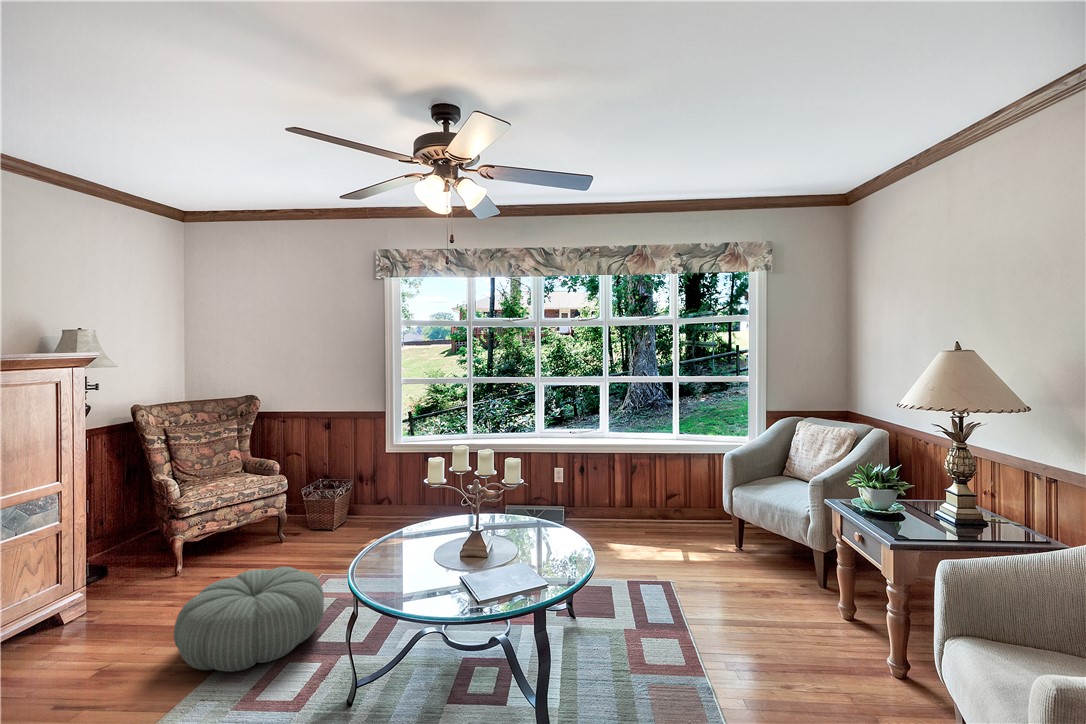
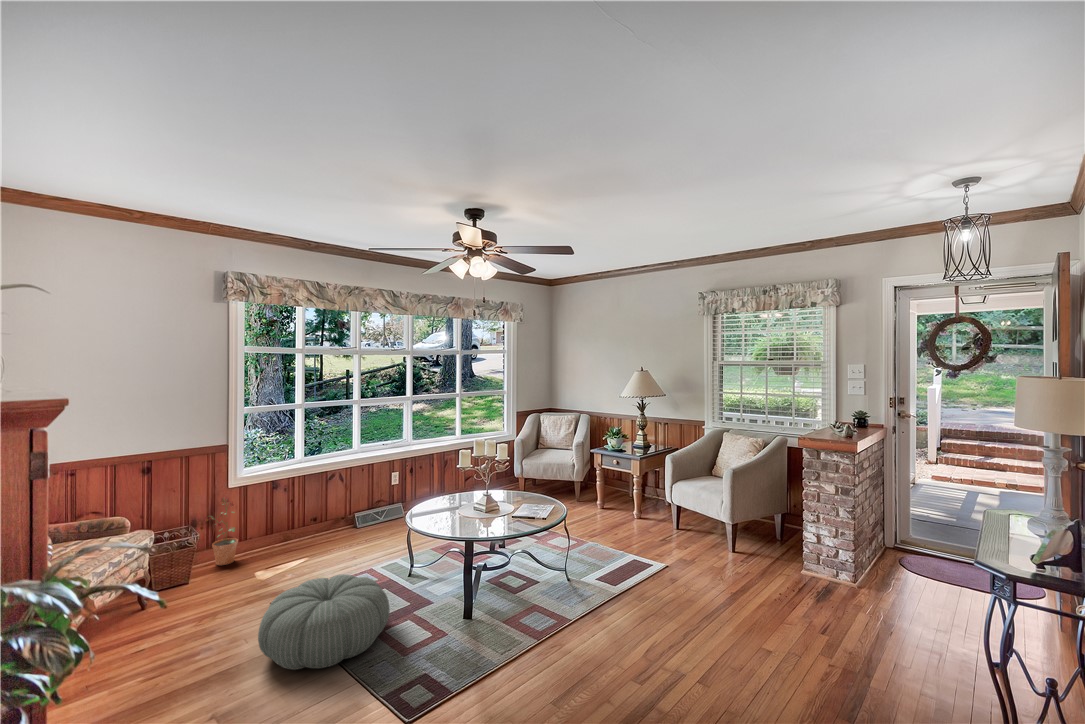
potted plant: none [357,463,381,526] -> present [206,498,238,565]

